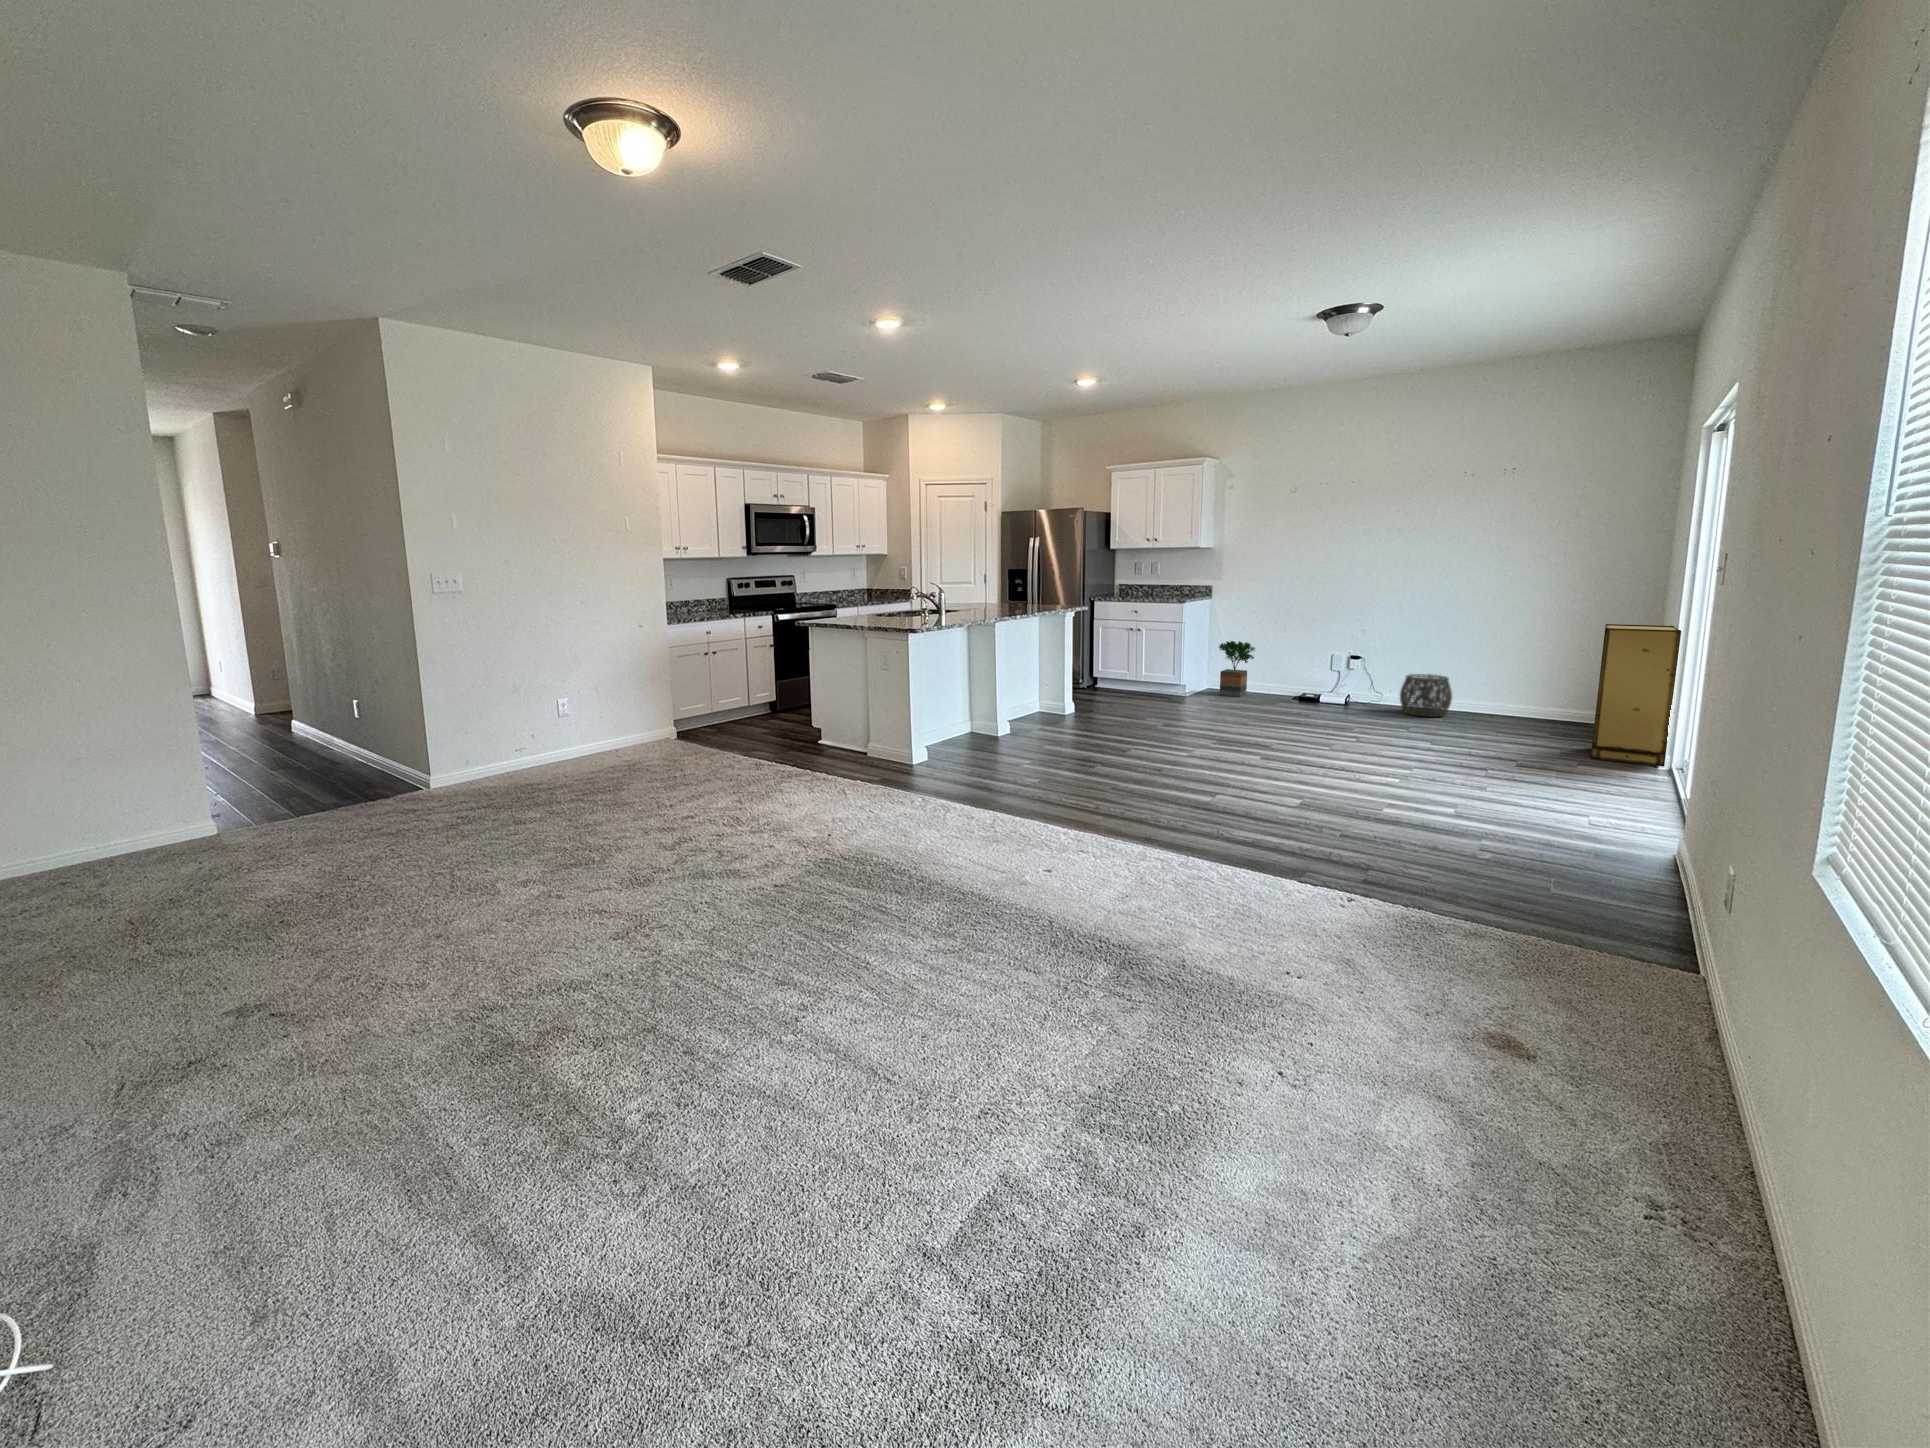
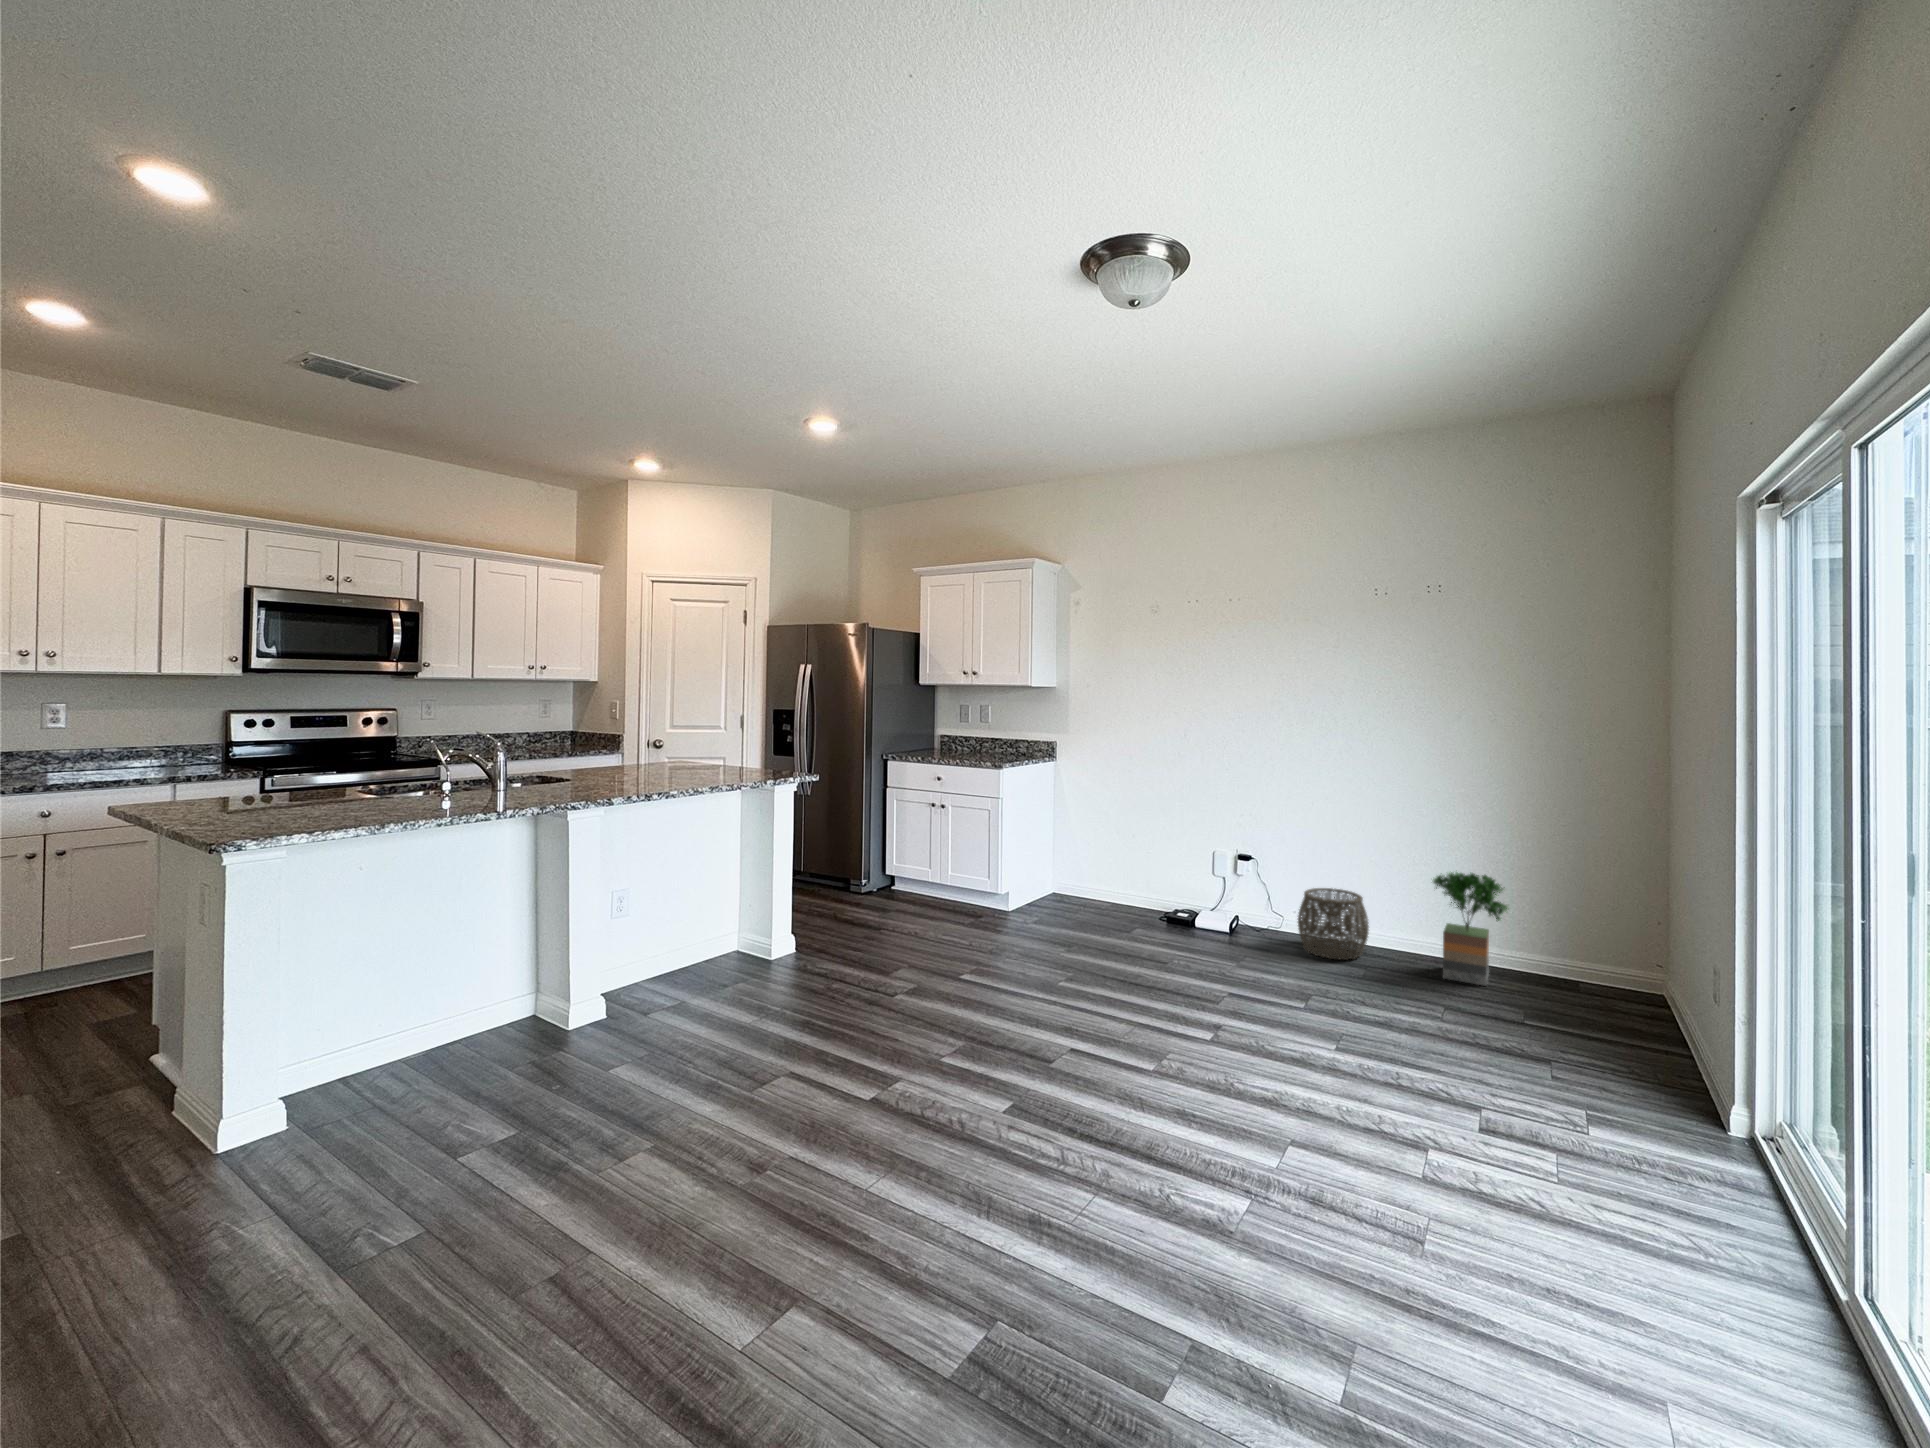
storage cabinet: present [1591,624,1681,767] -> none [1574,837,1698,1103]
potted tree: present [1219,641,1255,697] -> present [1433,872,1509,986]

